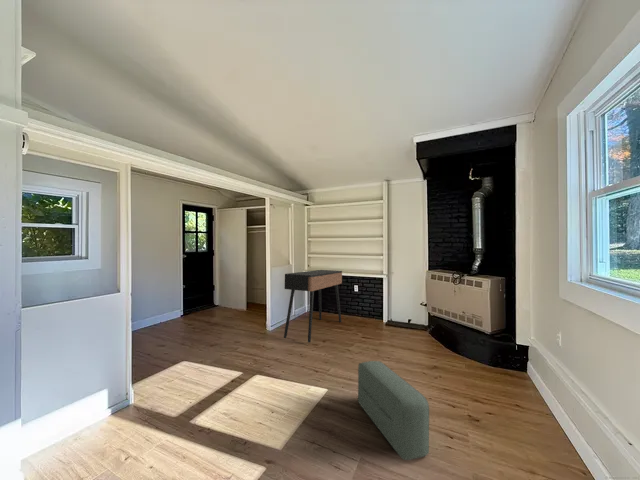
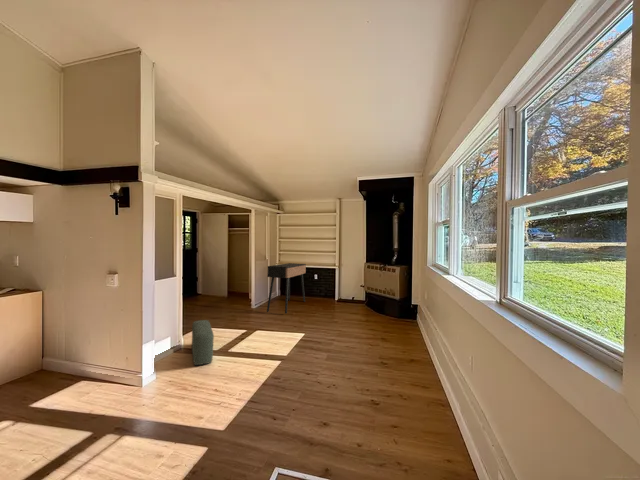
pouf: present [358,361,429,460] -> present [192,320,214,365]

